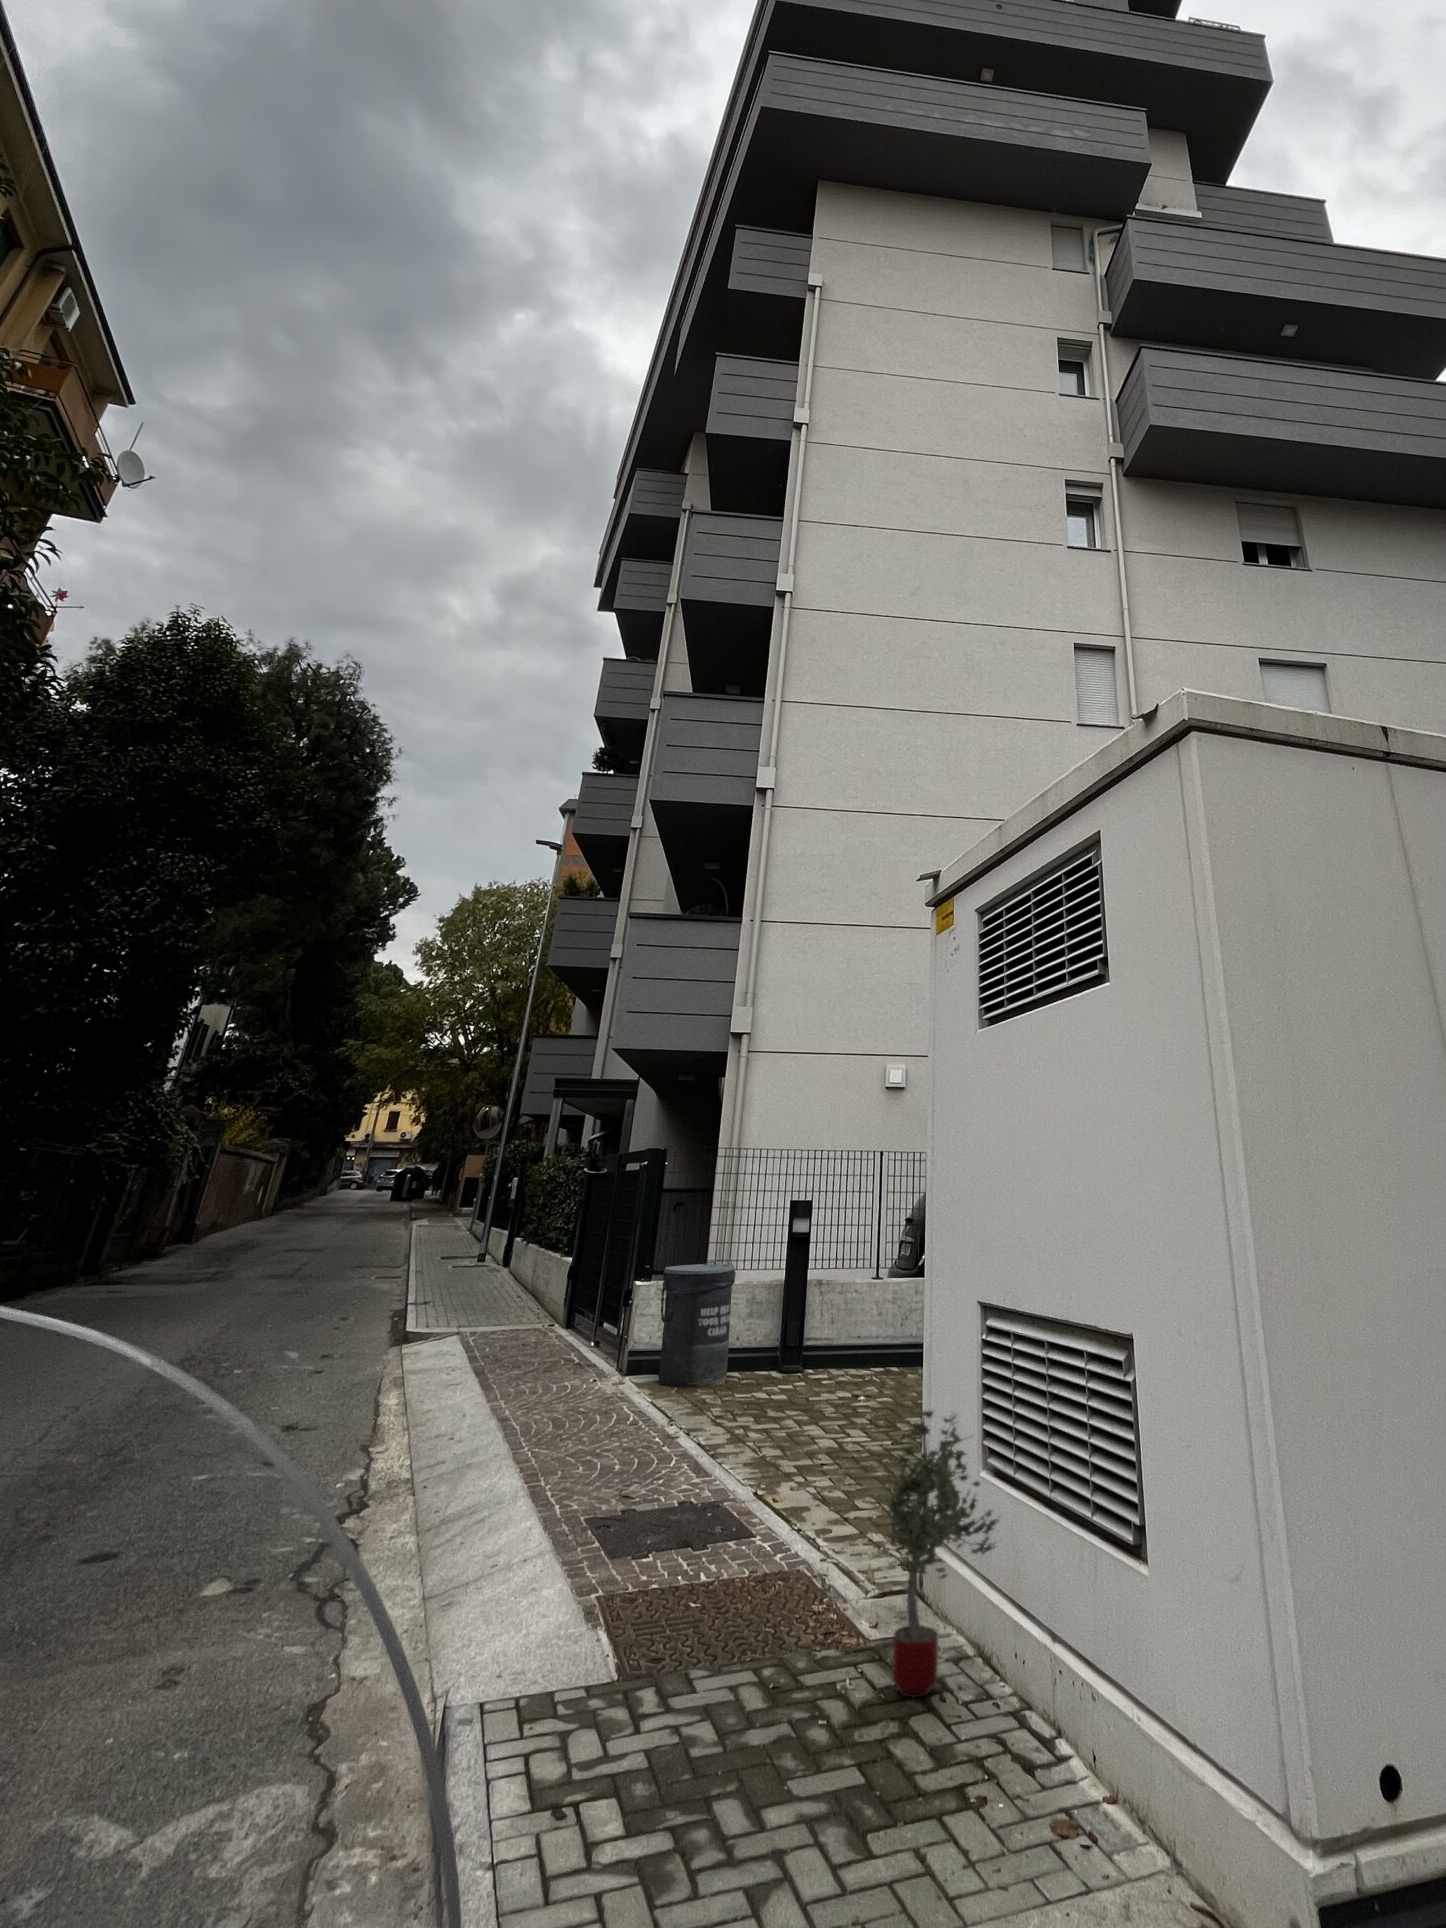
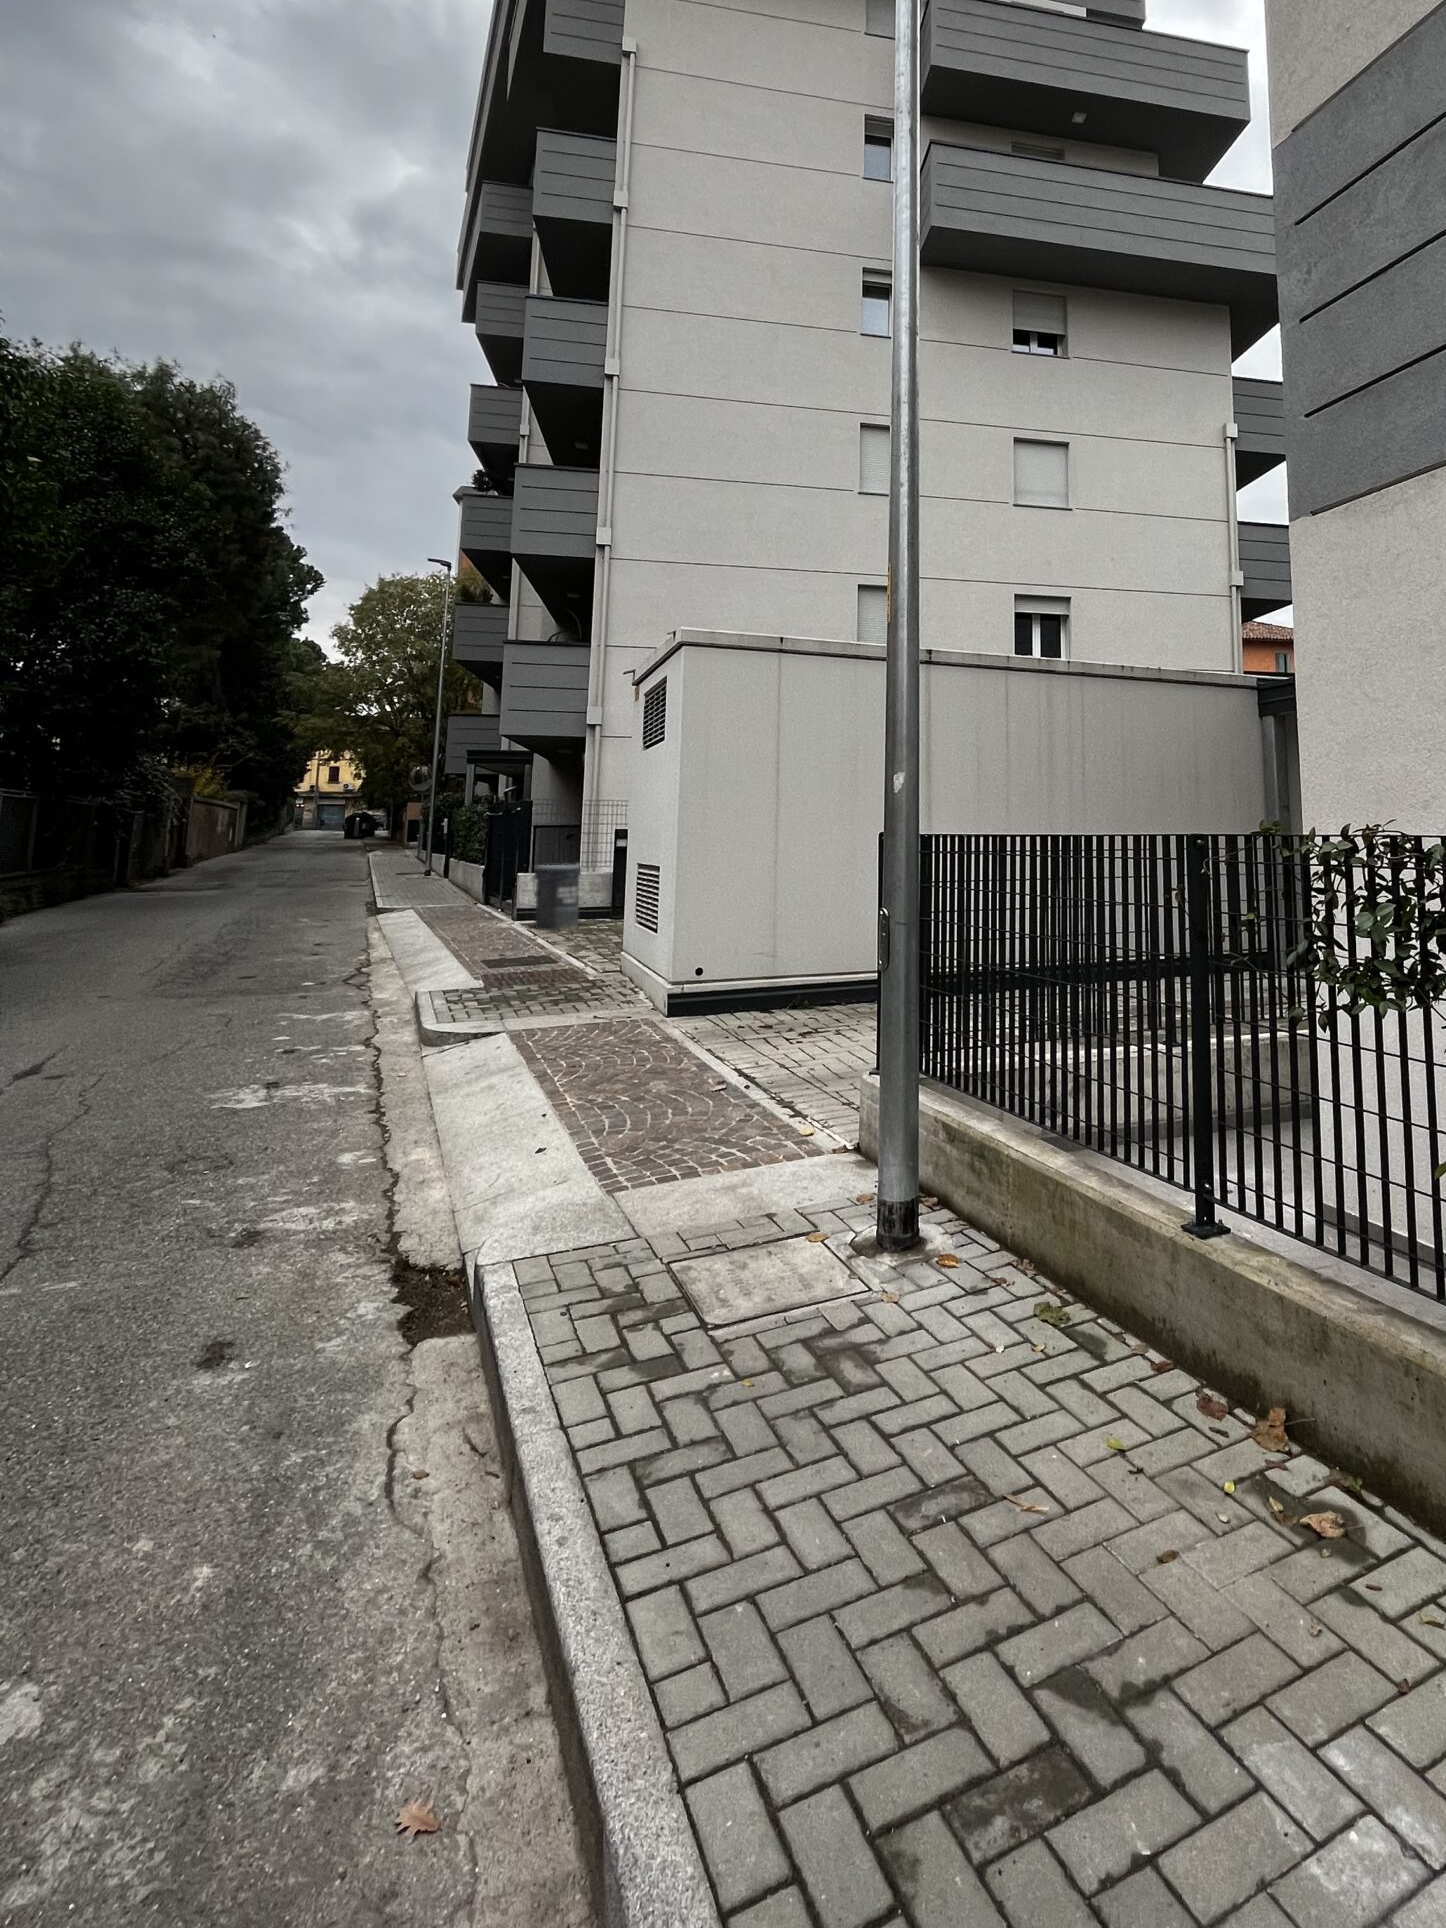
potted tree: present [885,1411,999,1697] -> none [581,897,634,991]

